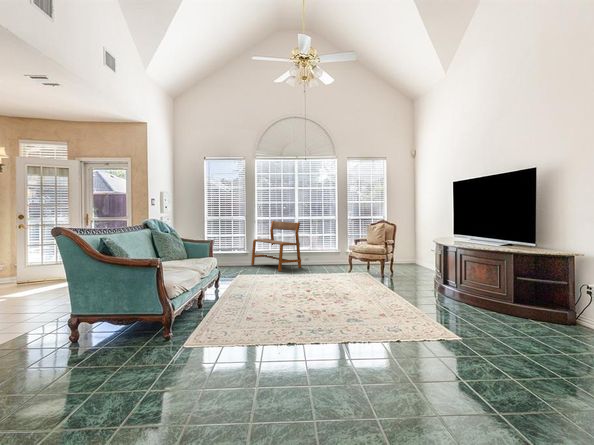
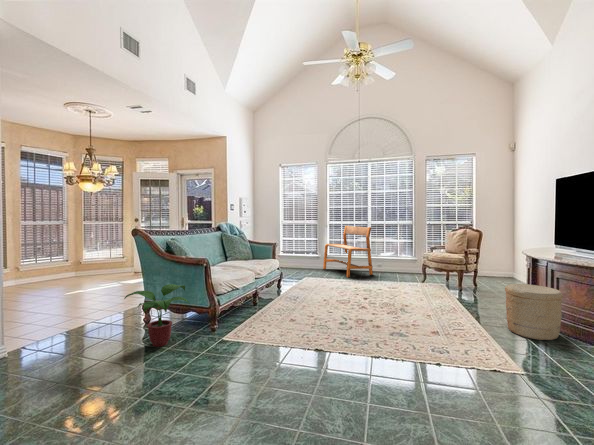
woven basket: none [432,268,475,313] -> present [505,284,563,340]
potted plant: none [56,291,143,365] -> present [124,284,189,347]

